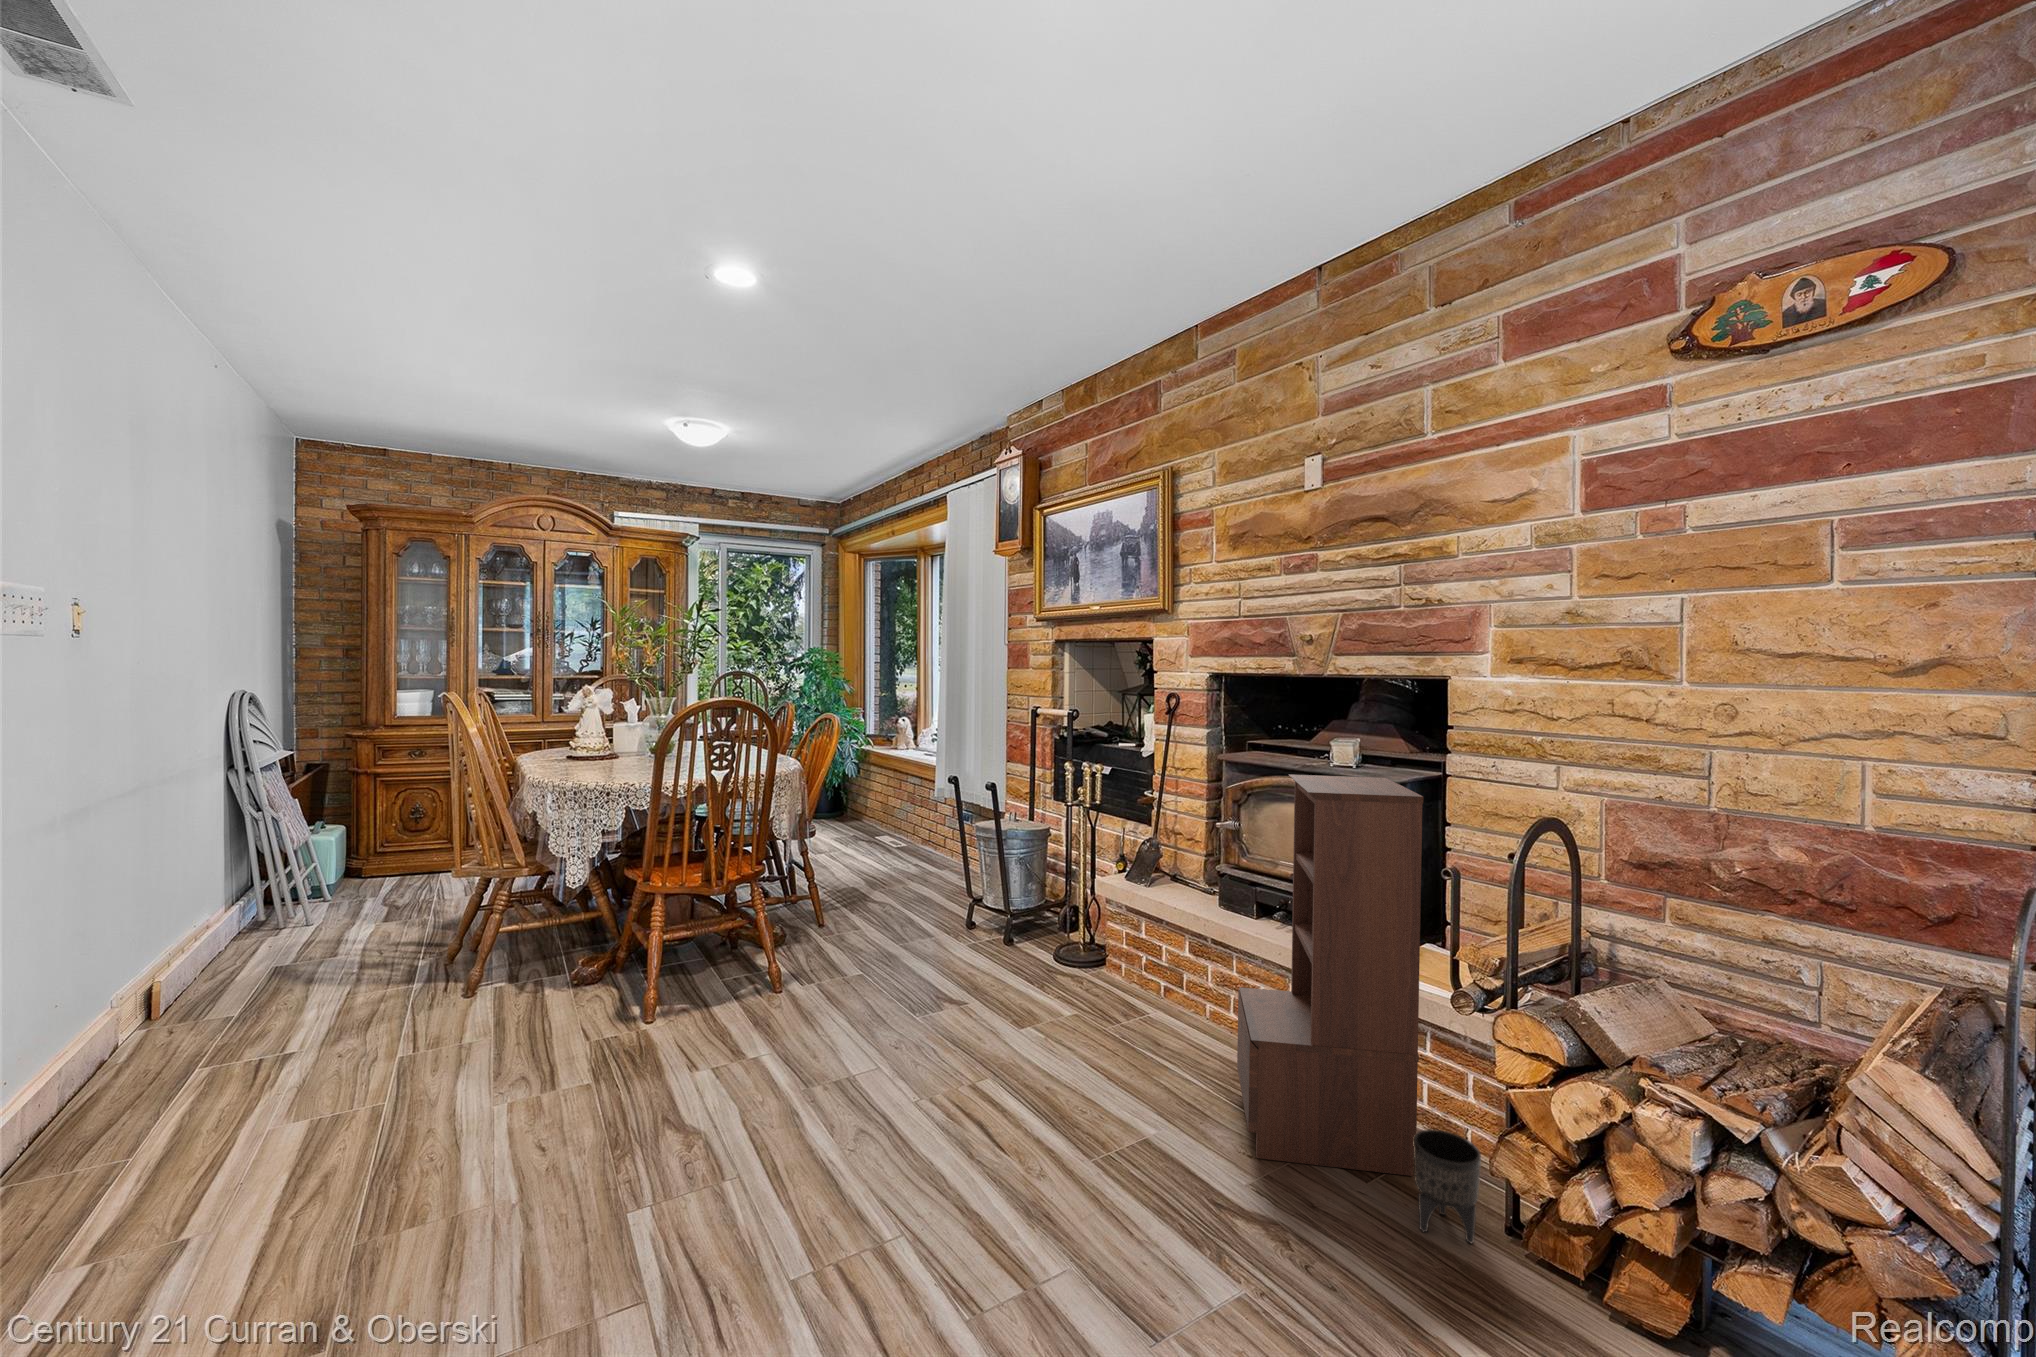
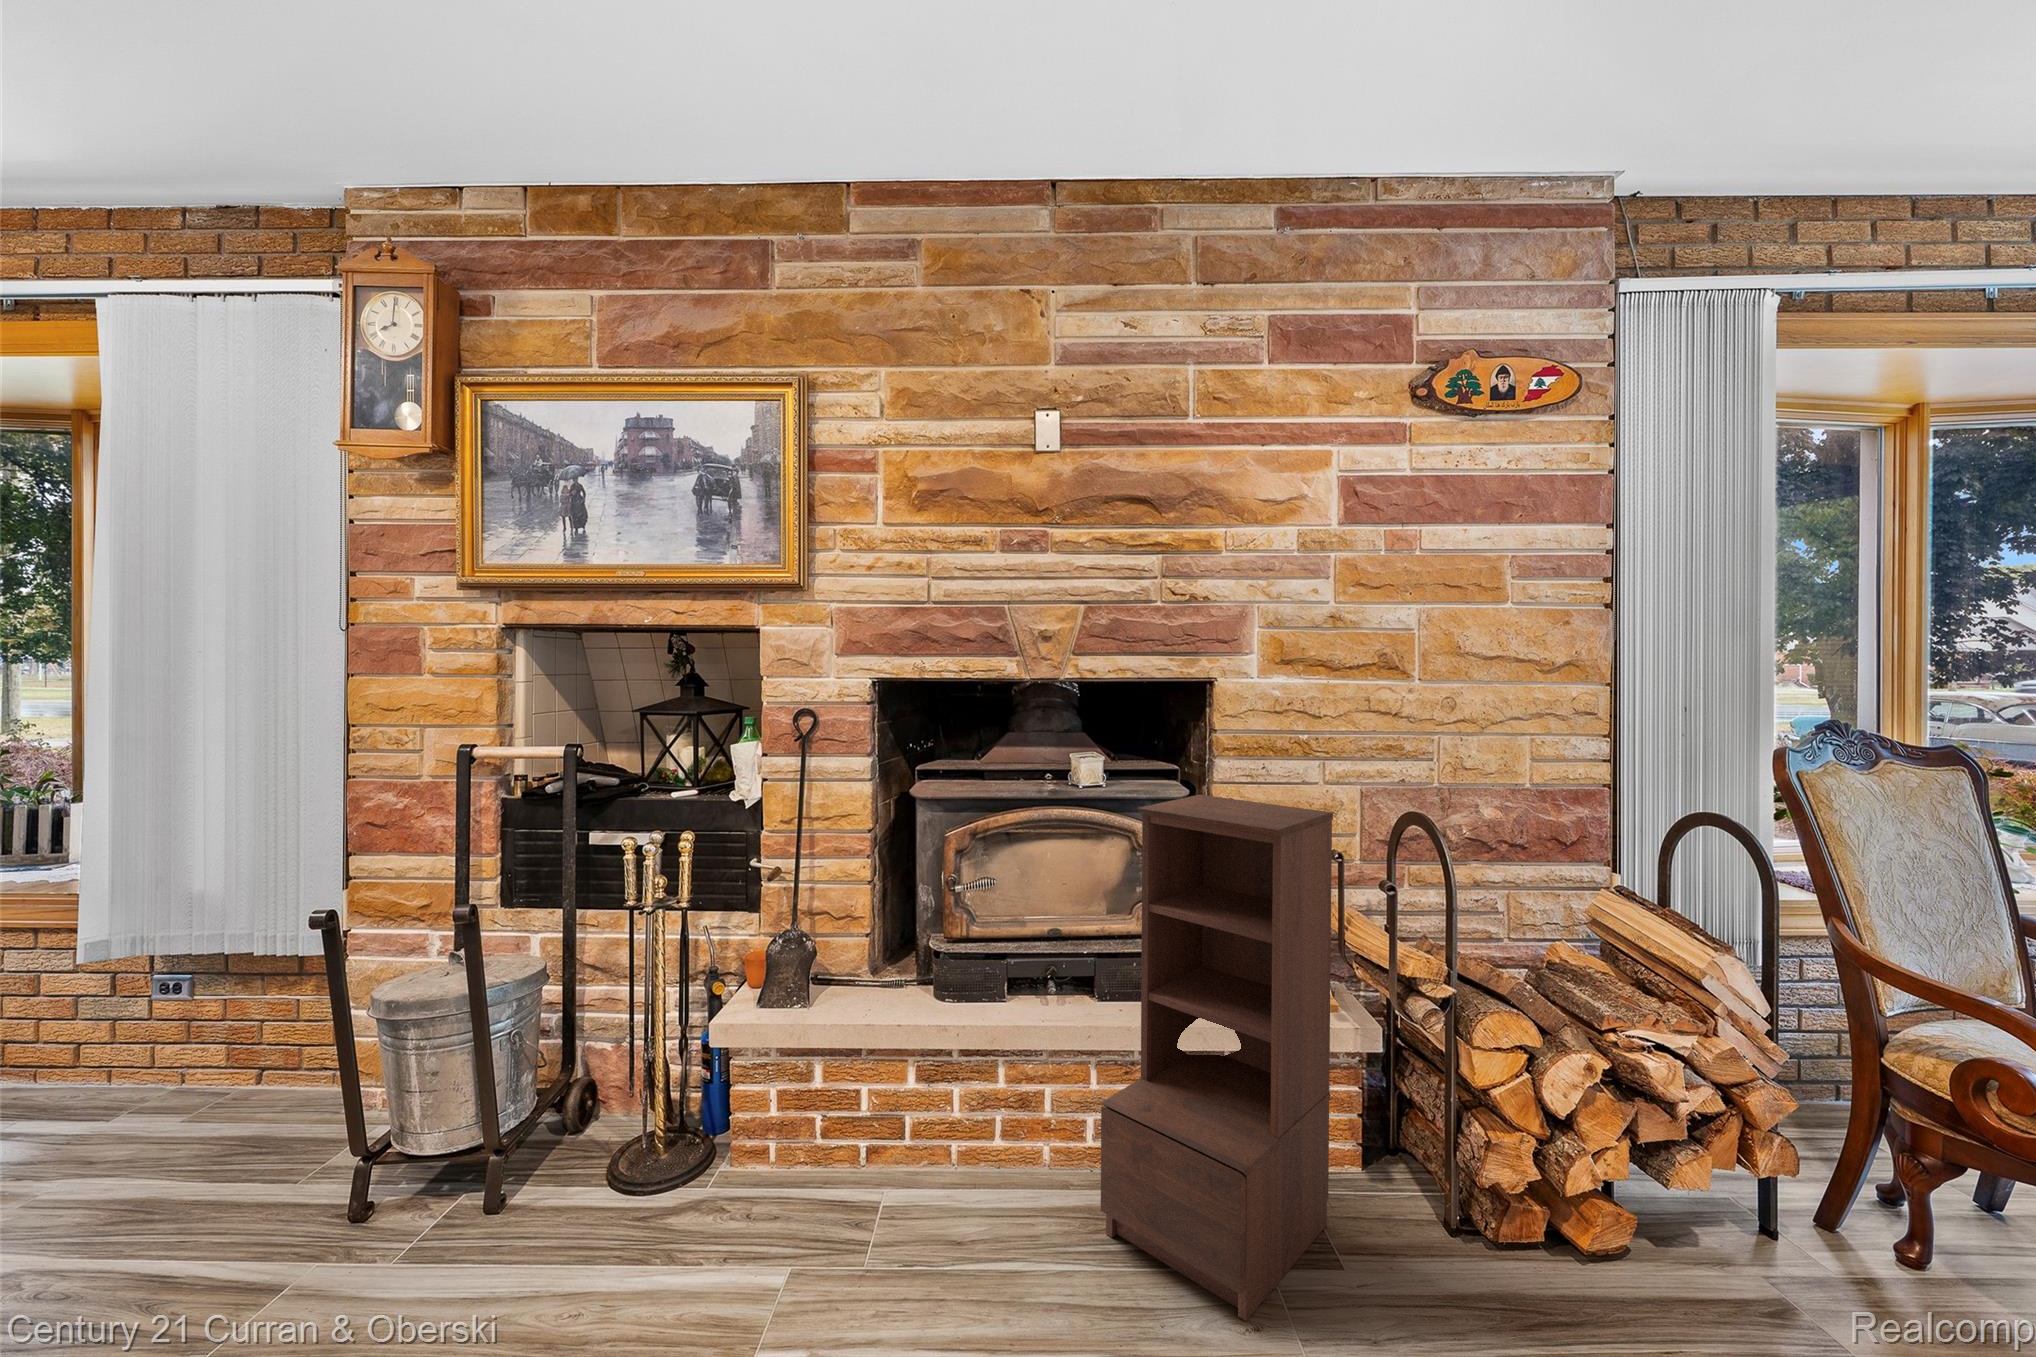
planter: present [1414,1129,1481,1243] -> none [1381,1158,1451,1283]

